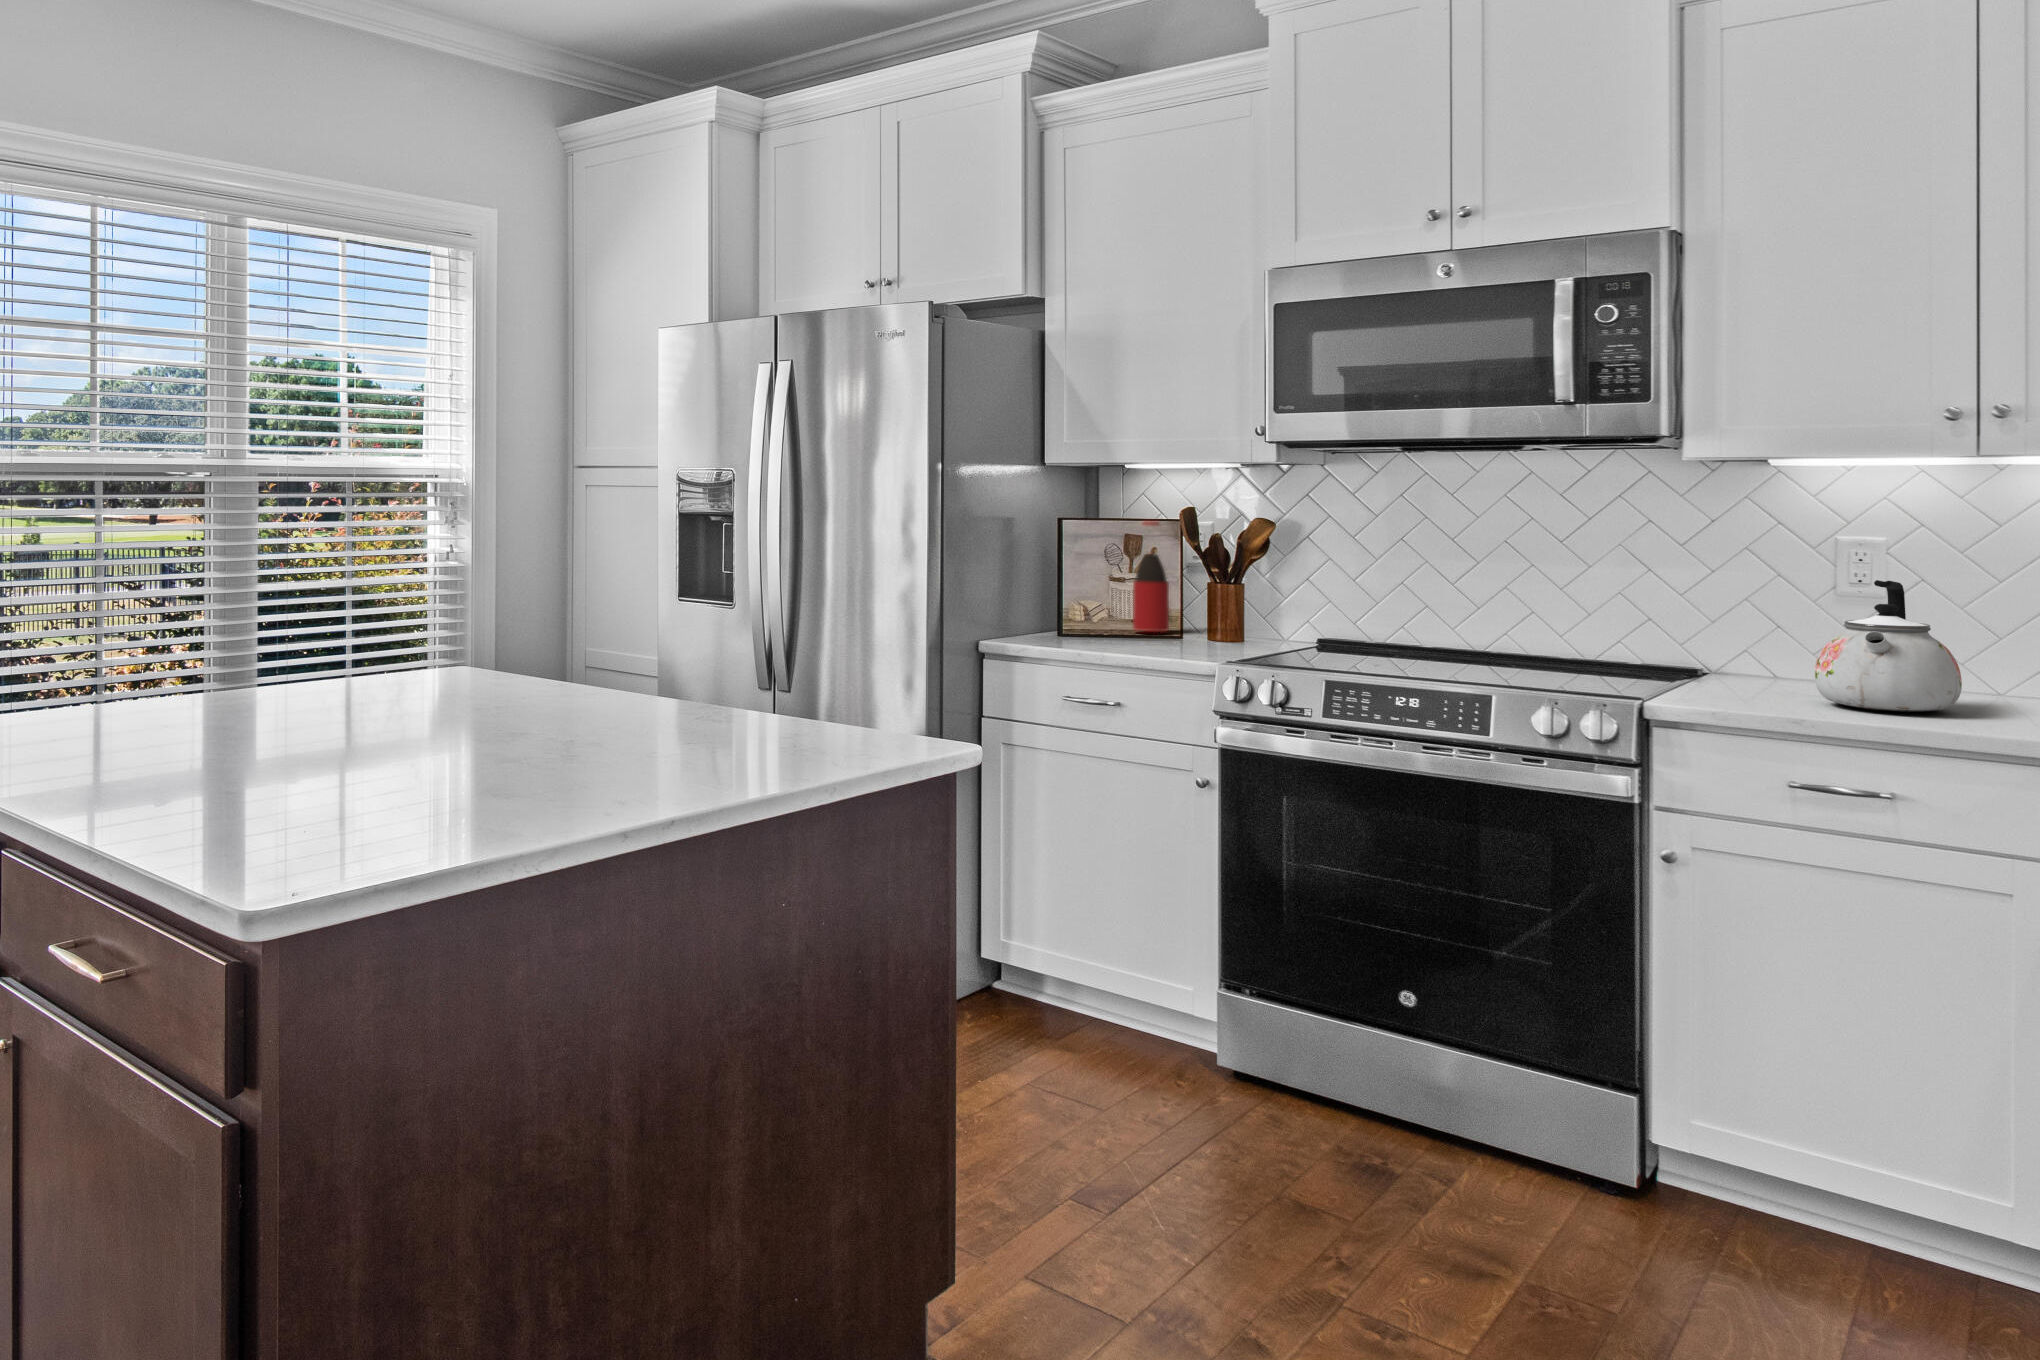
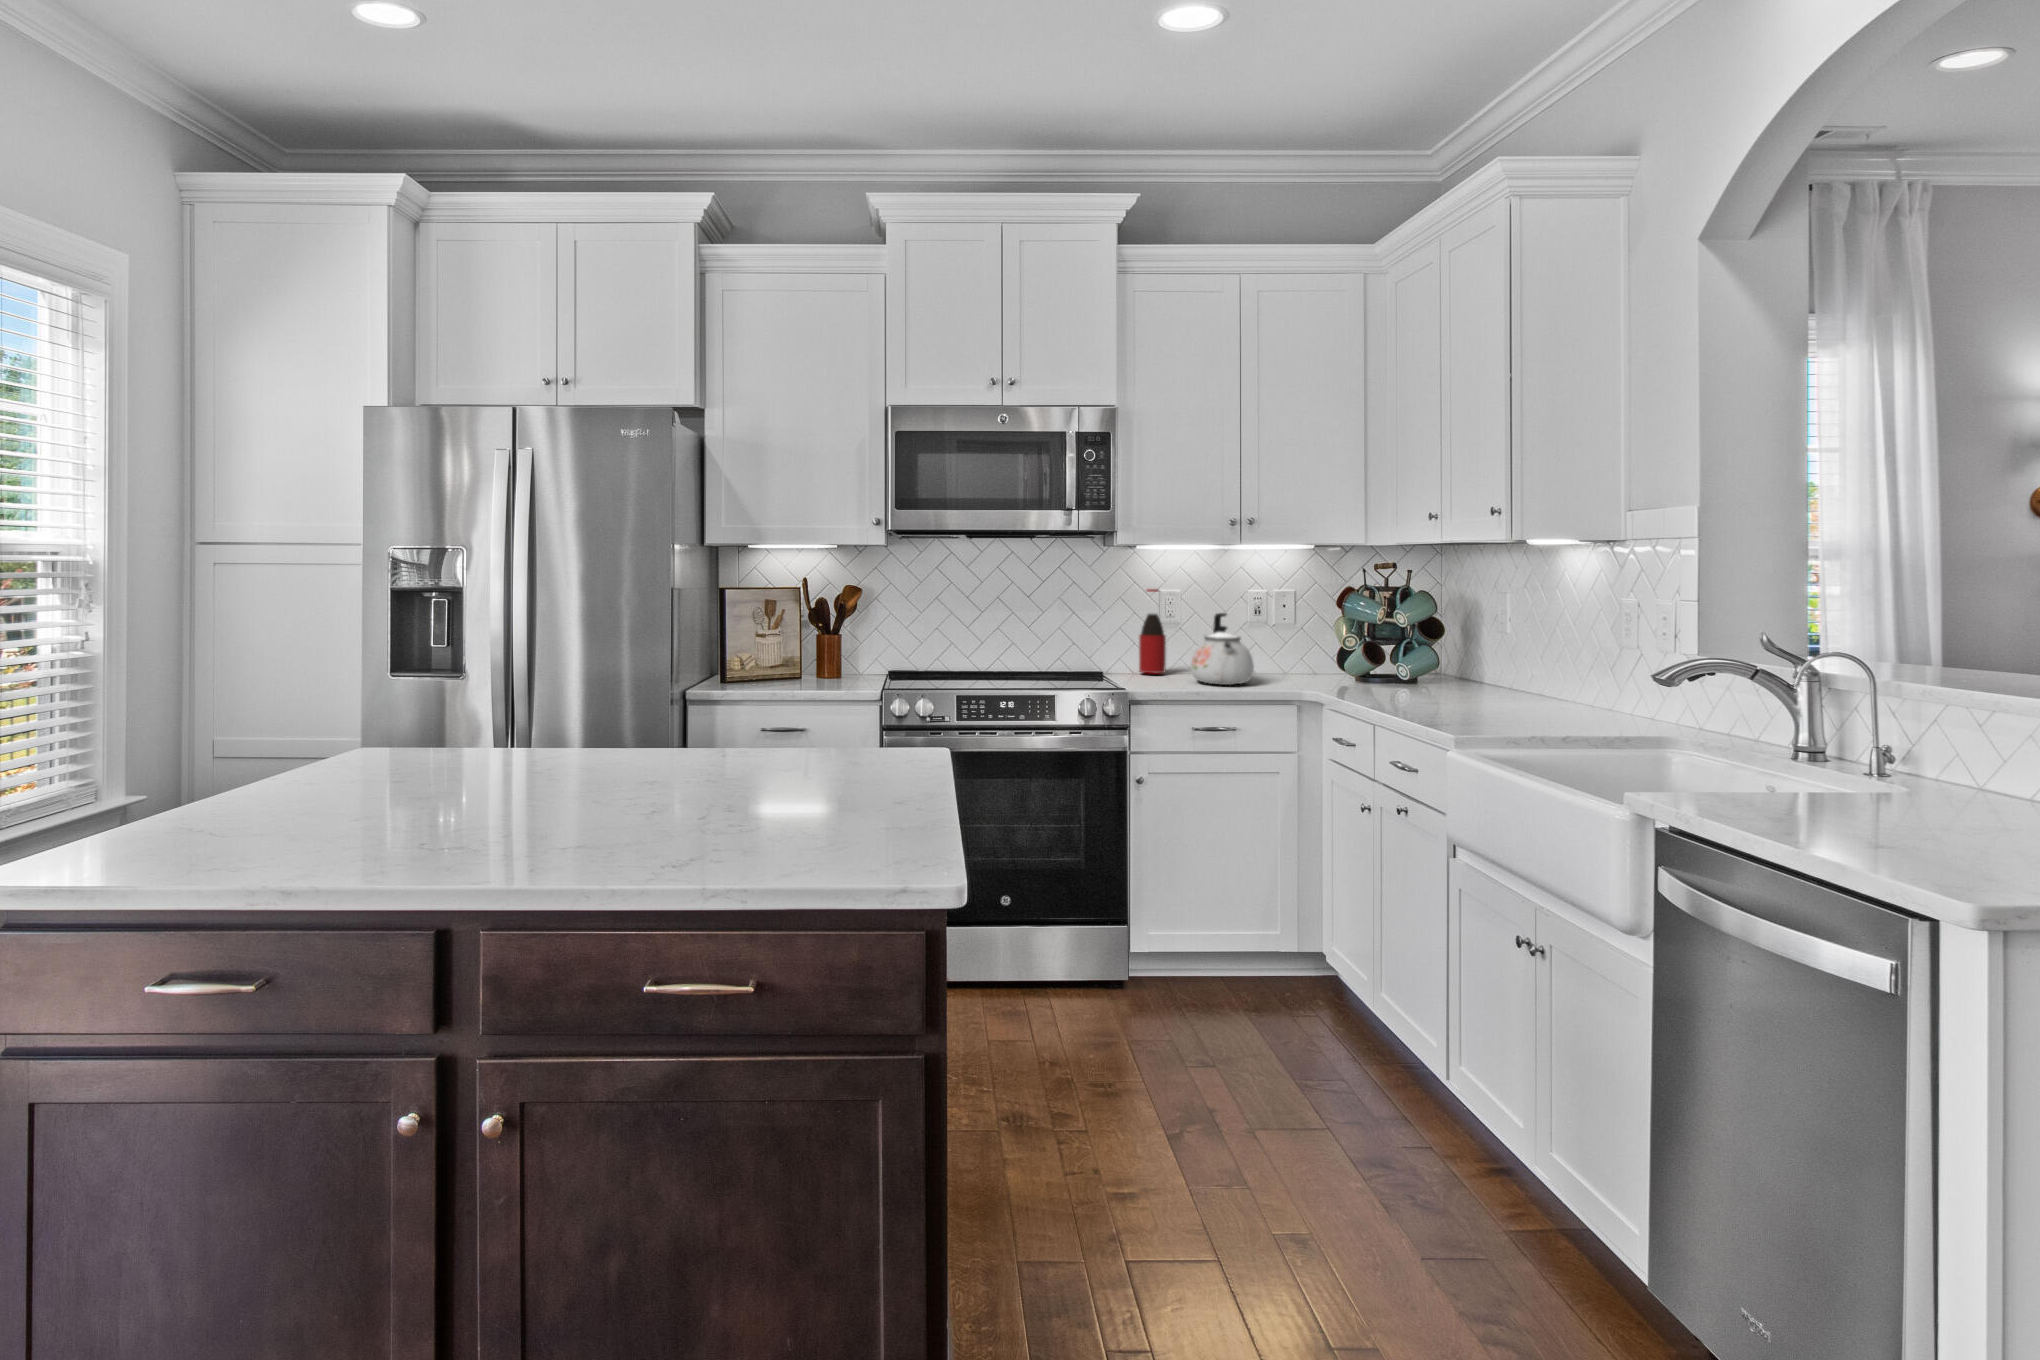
bottle: present [1133,522,1169,632] -> present [1139,589,1166,673]

